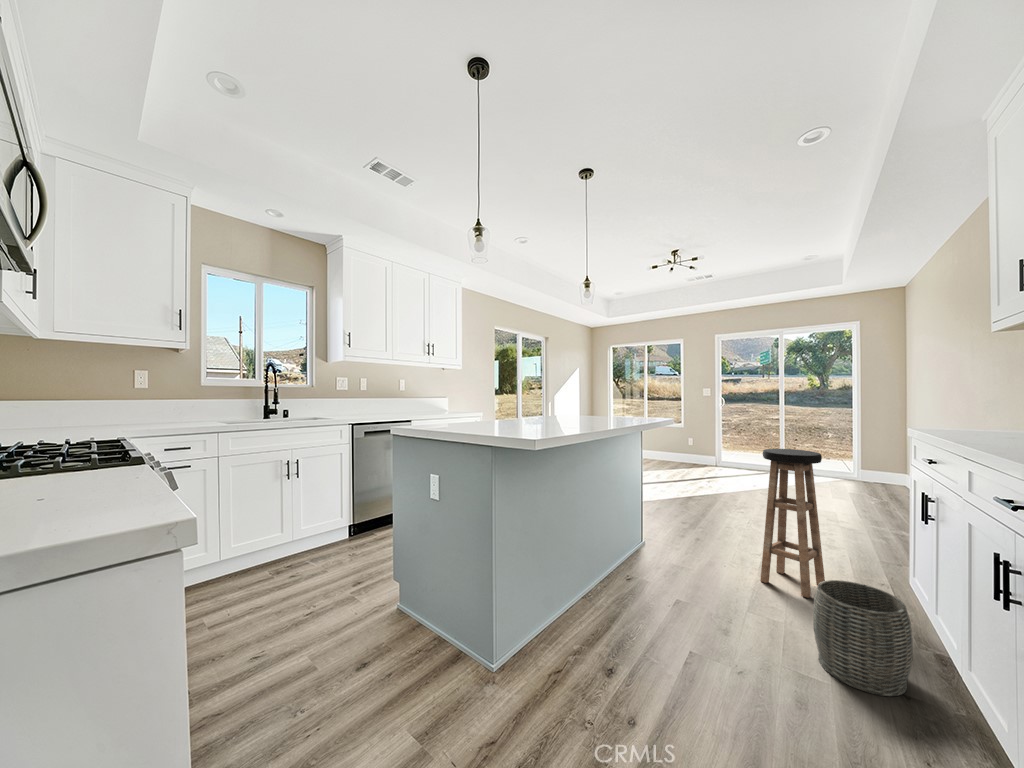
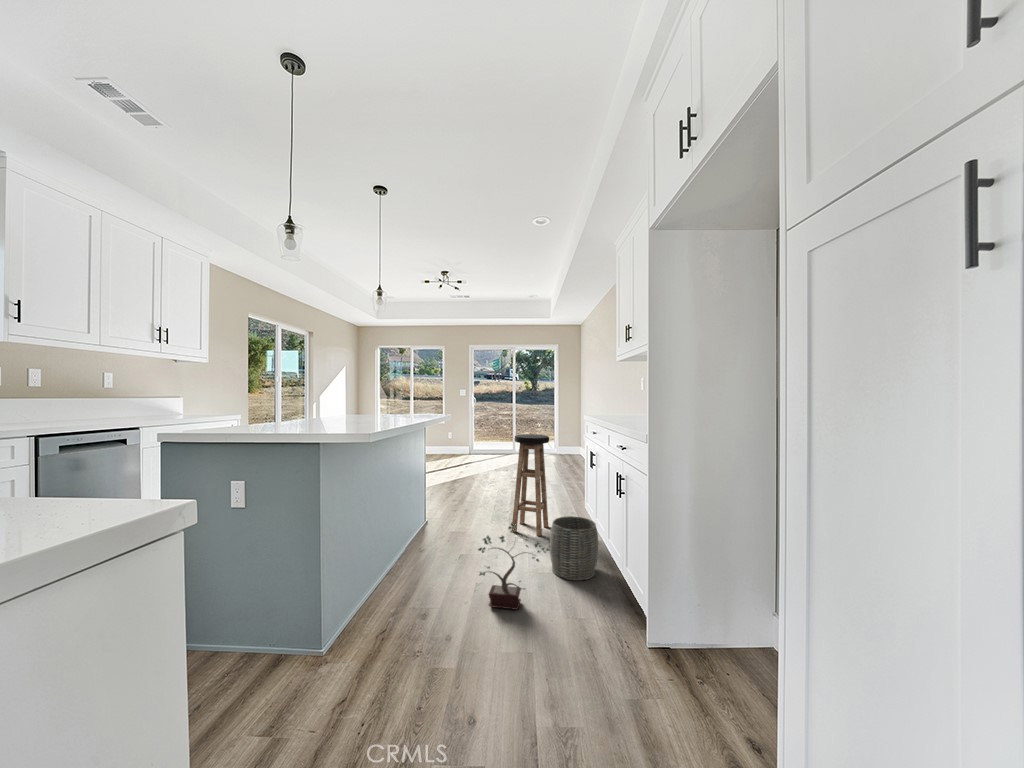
potted plant: none [681,573,798,704] -> present [478,523,550,610]

